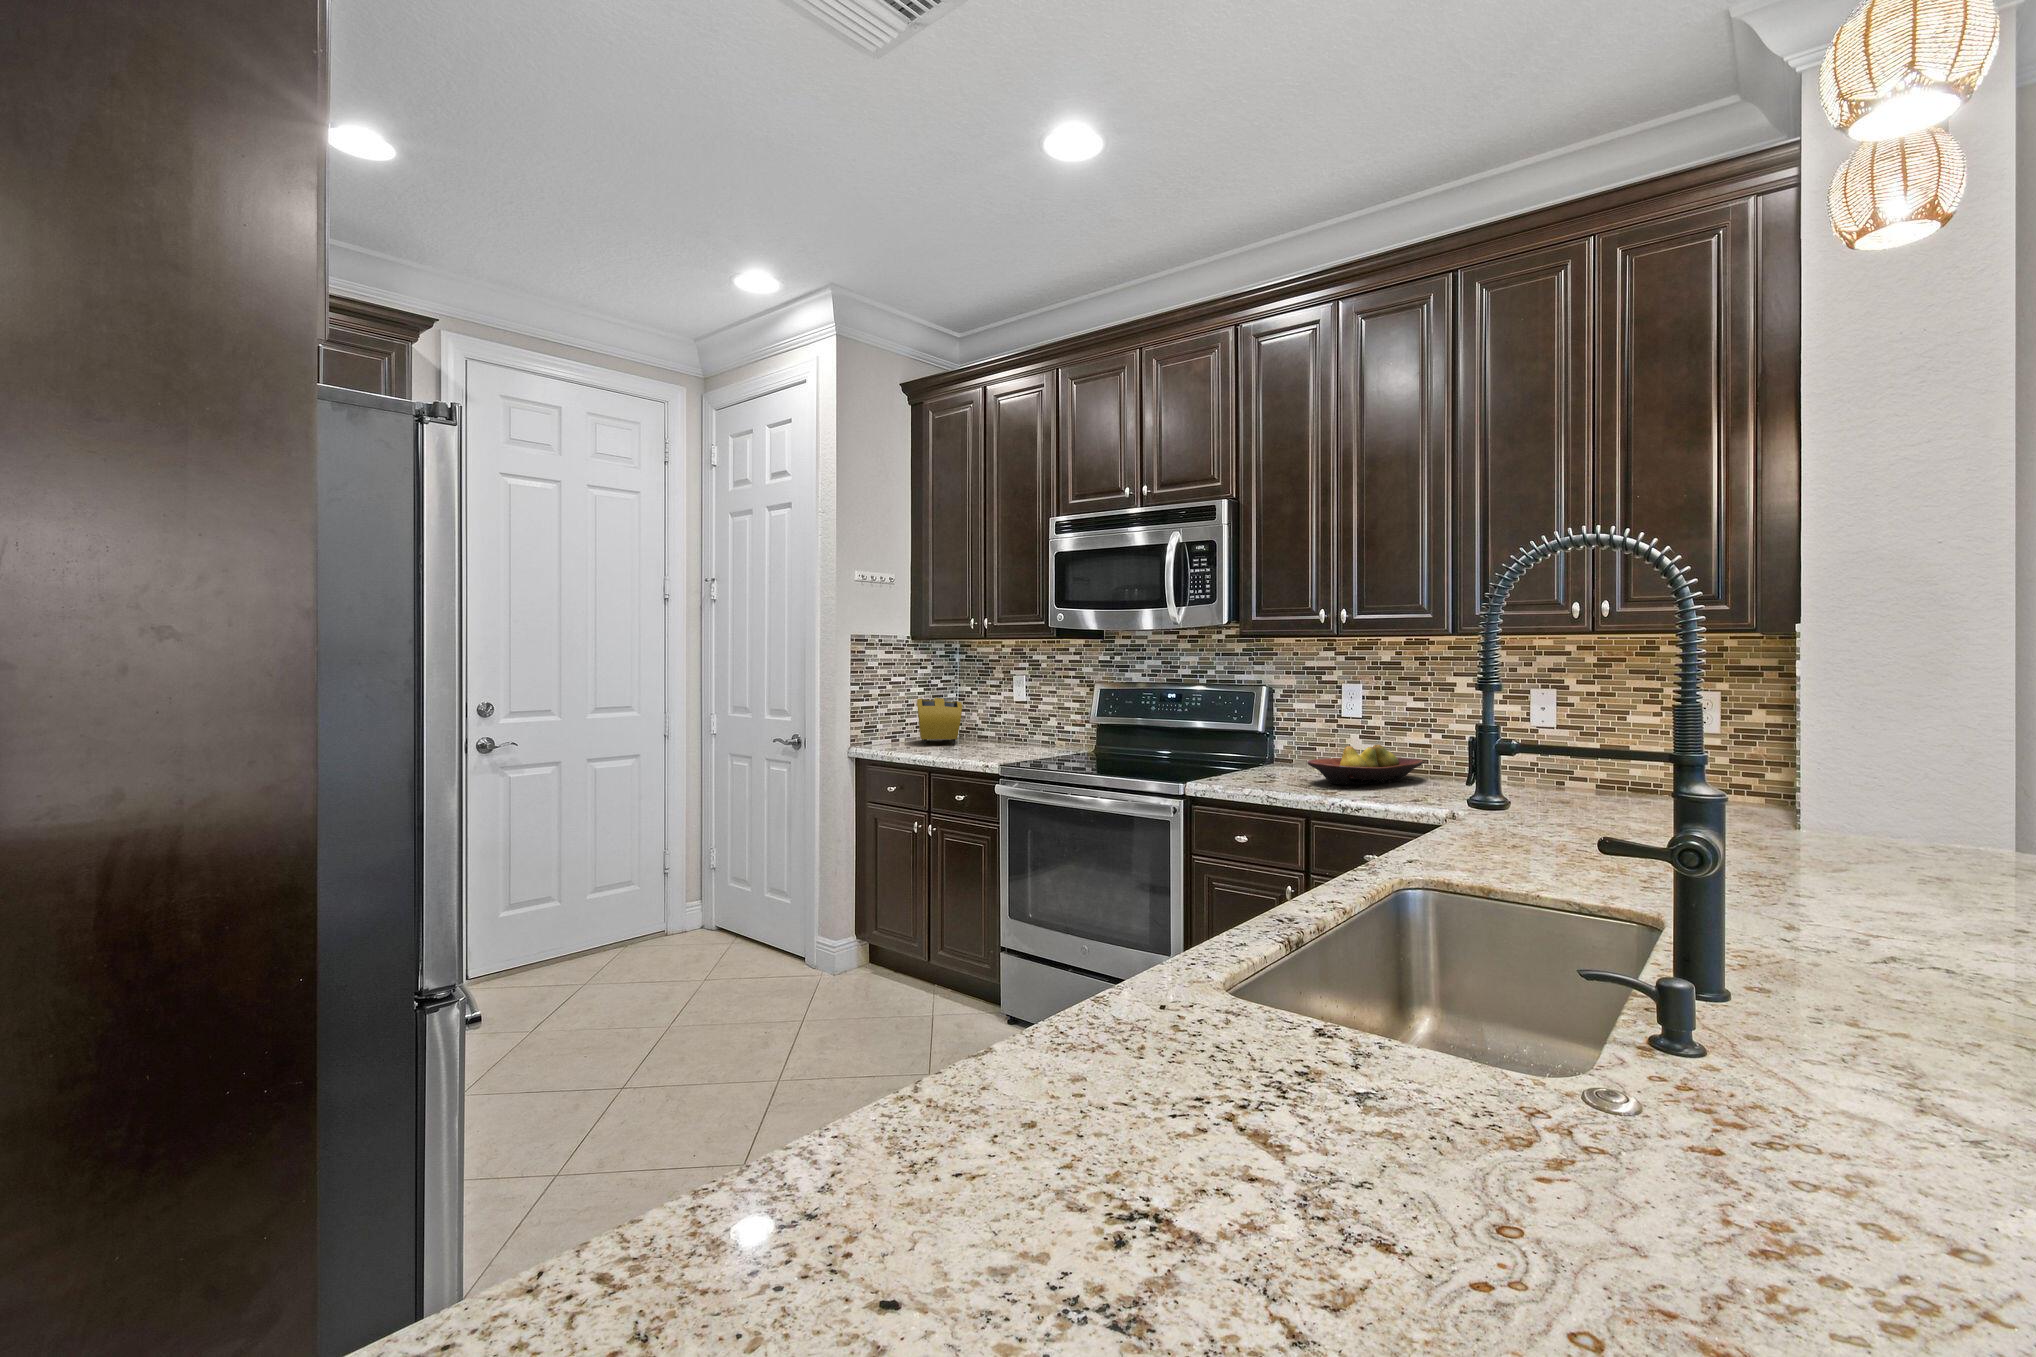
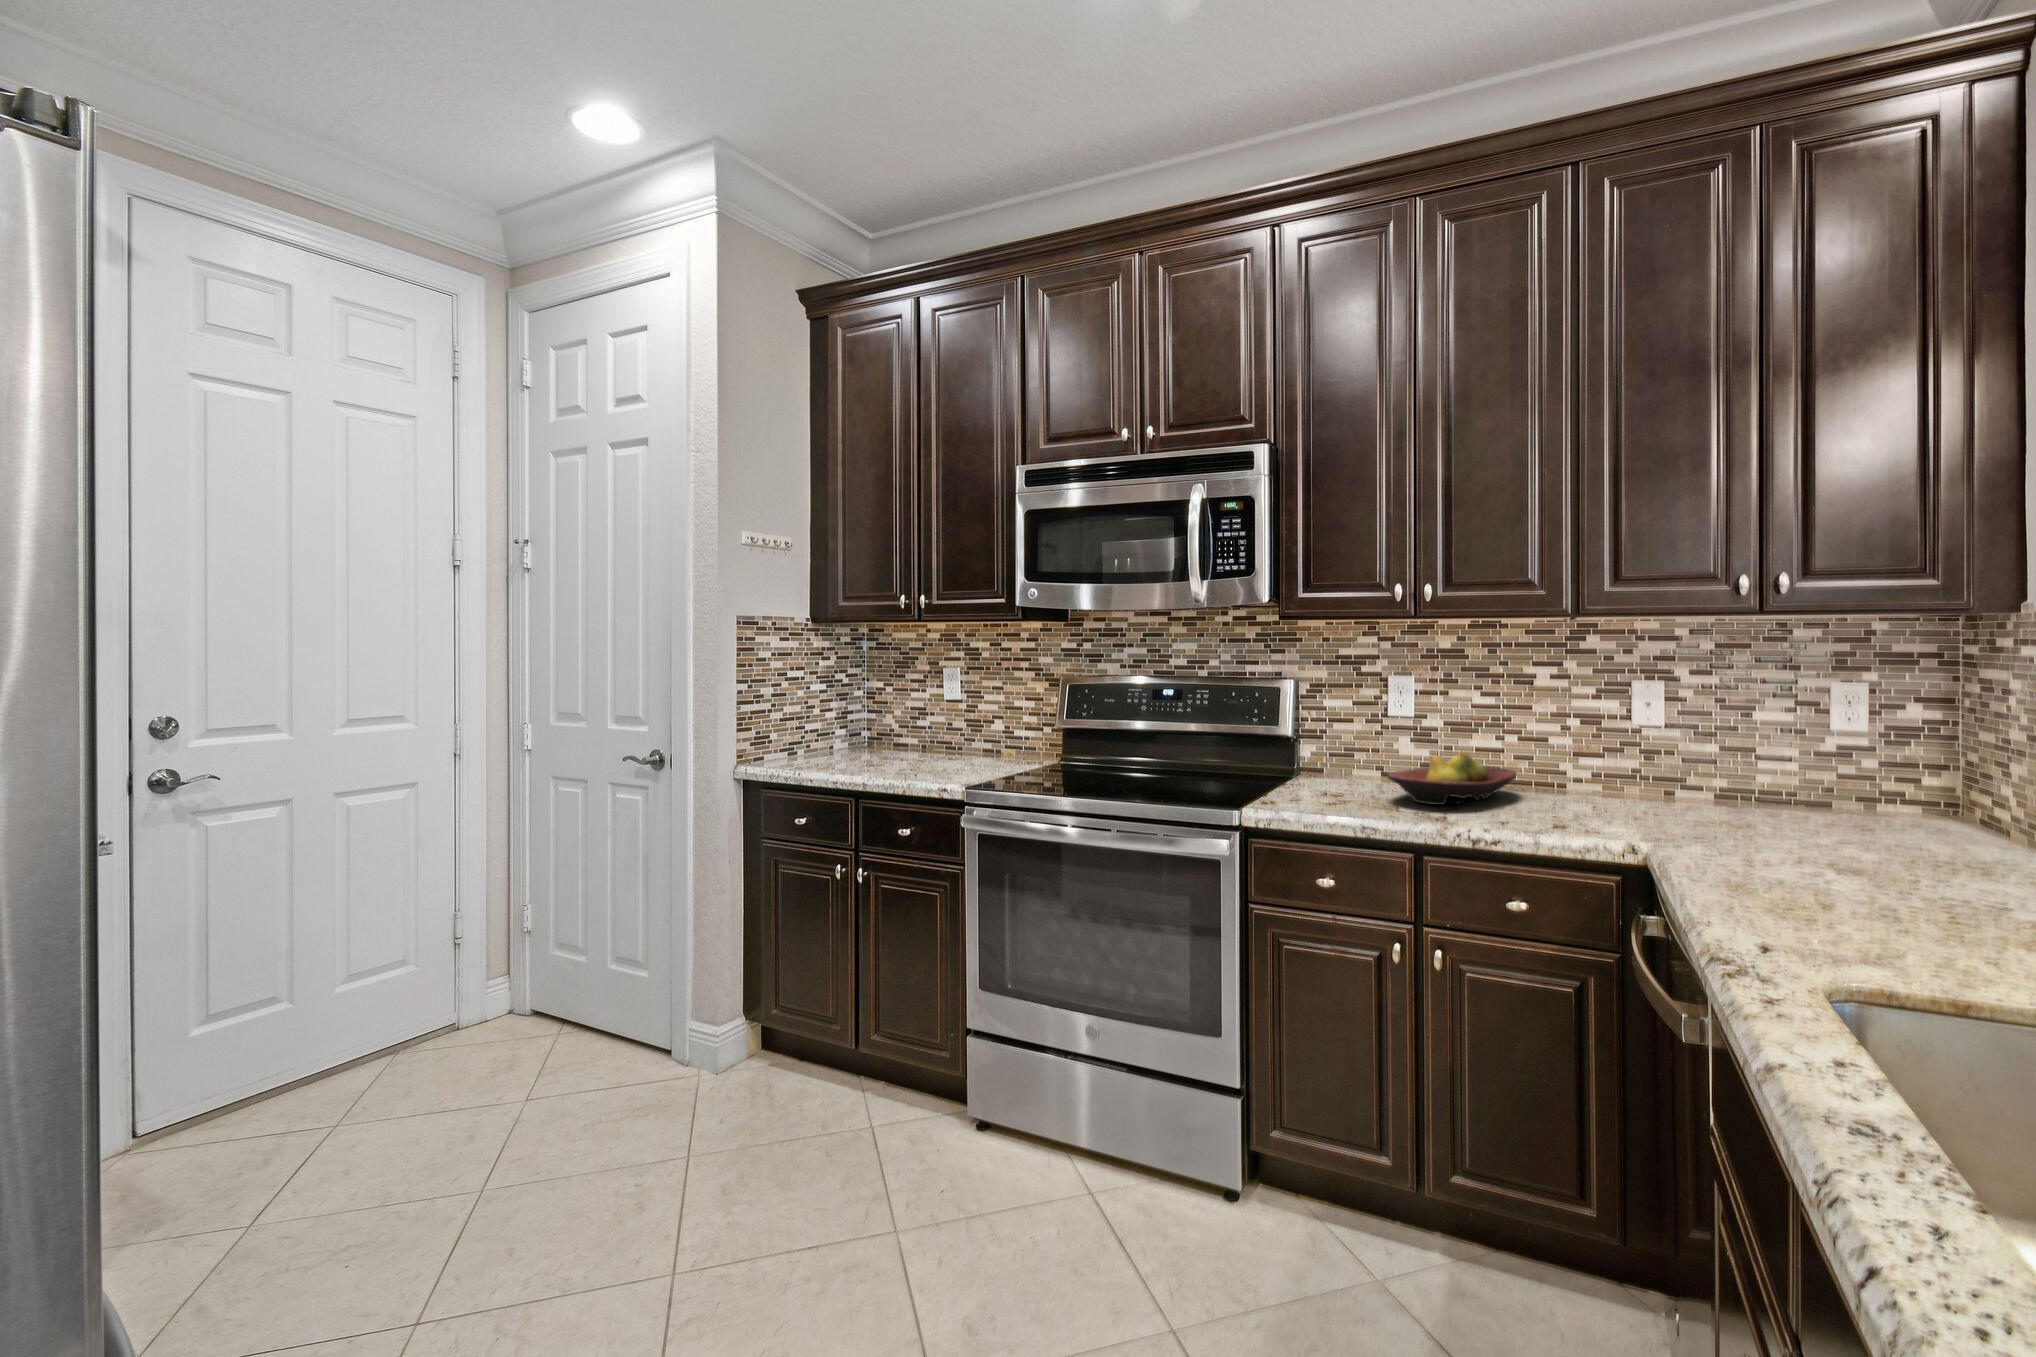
toaster: present [917,698,962,745] -> none [818,698,882,760]

